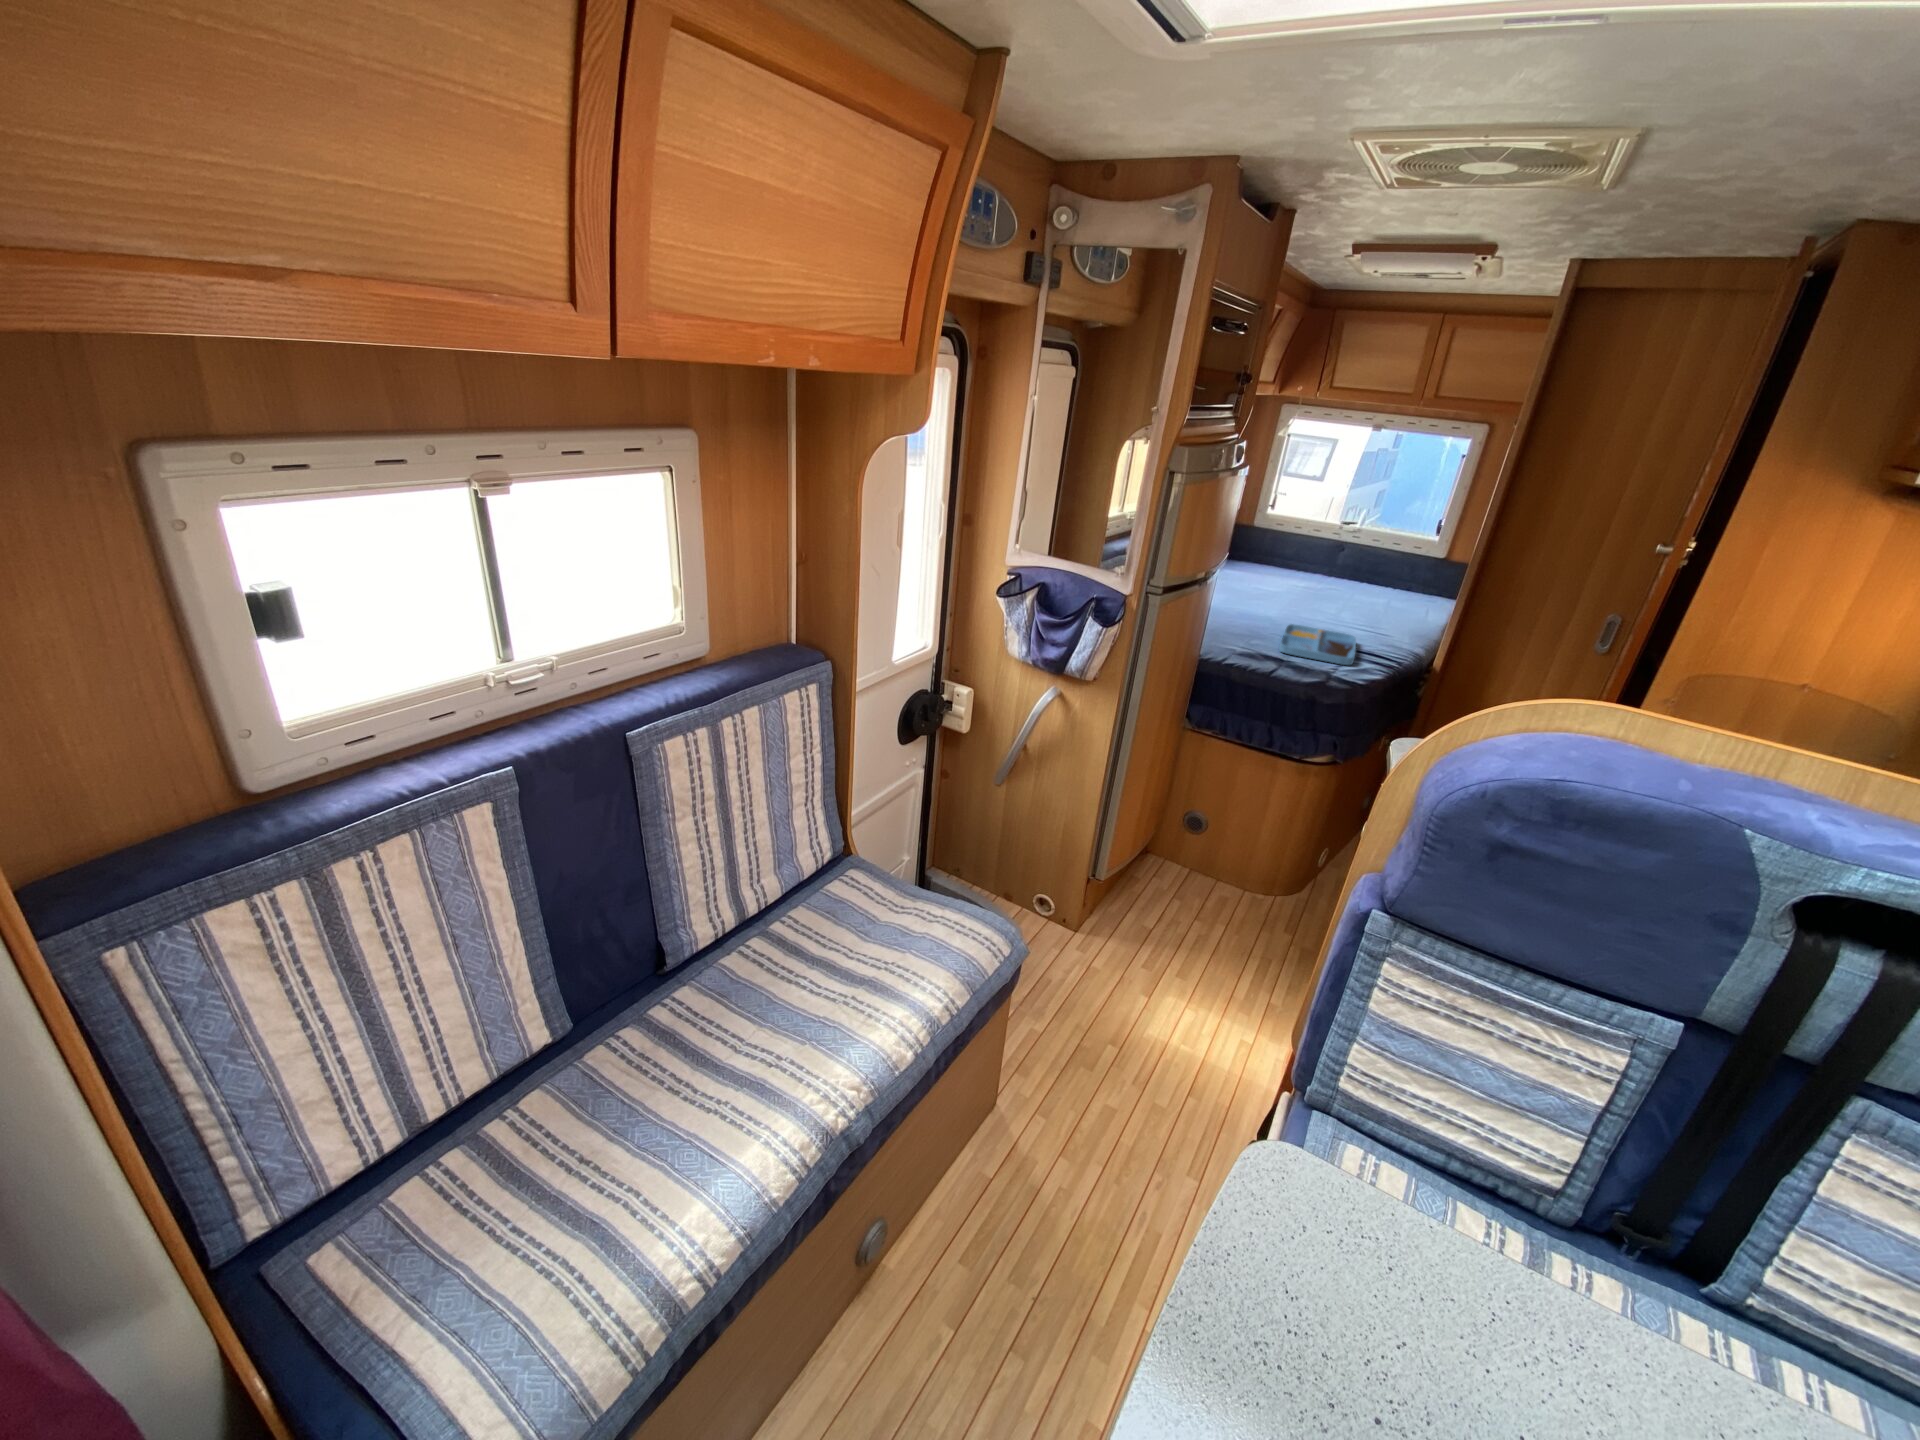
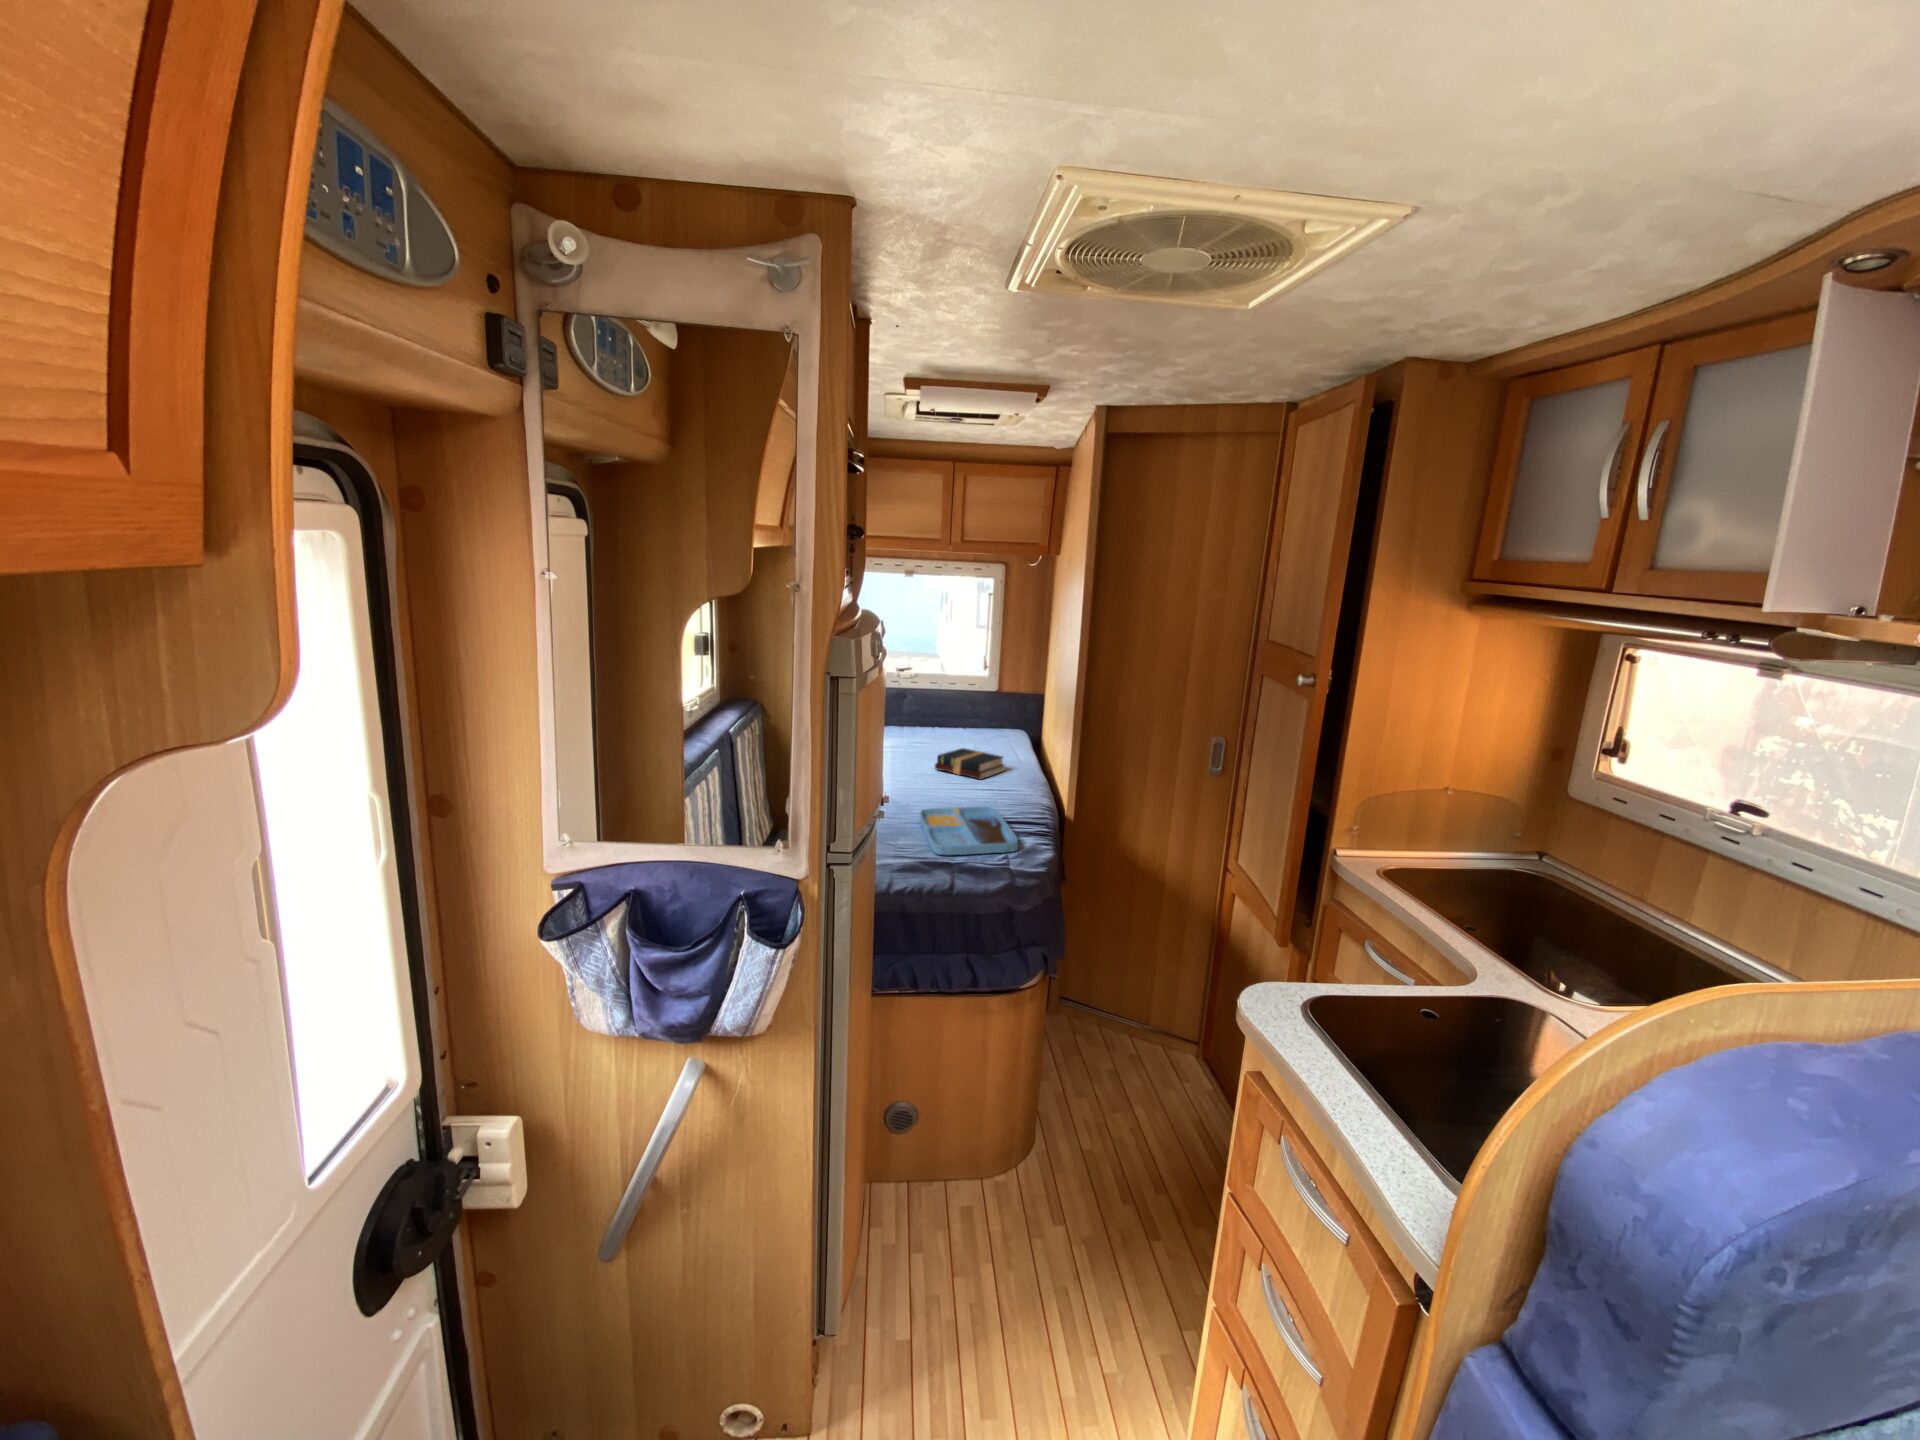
hardback book: none [1331,594,1400,621] -> present [935,748,1005,779]

